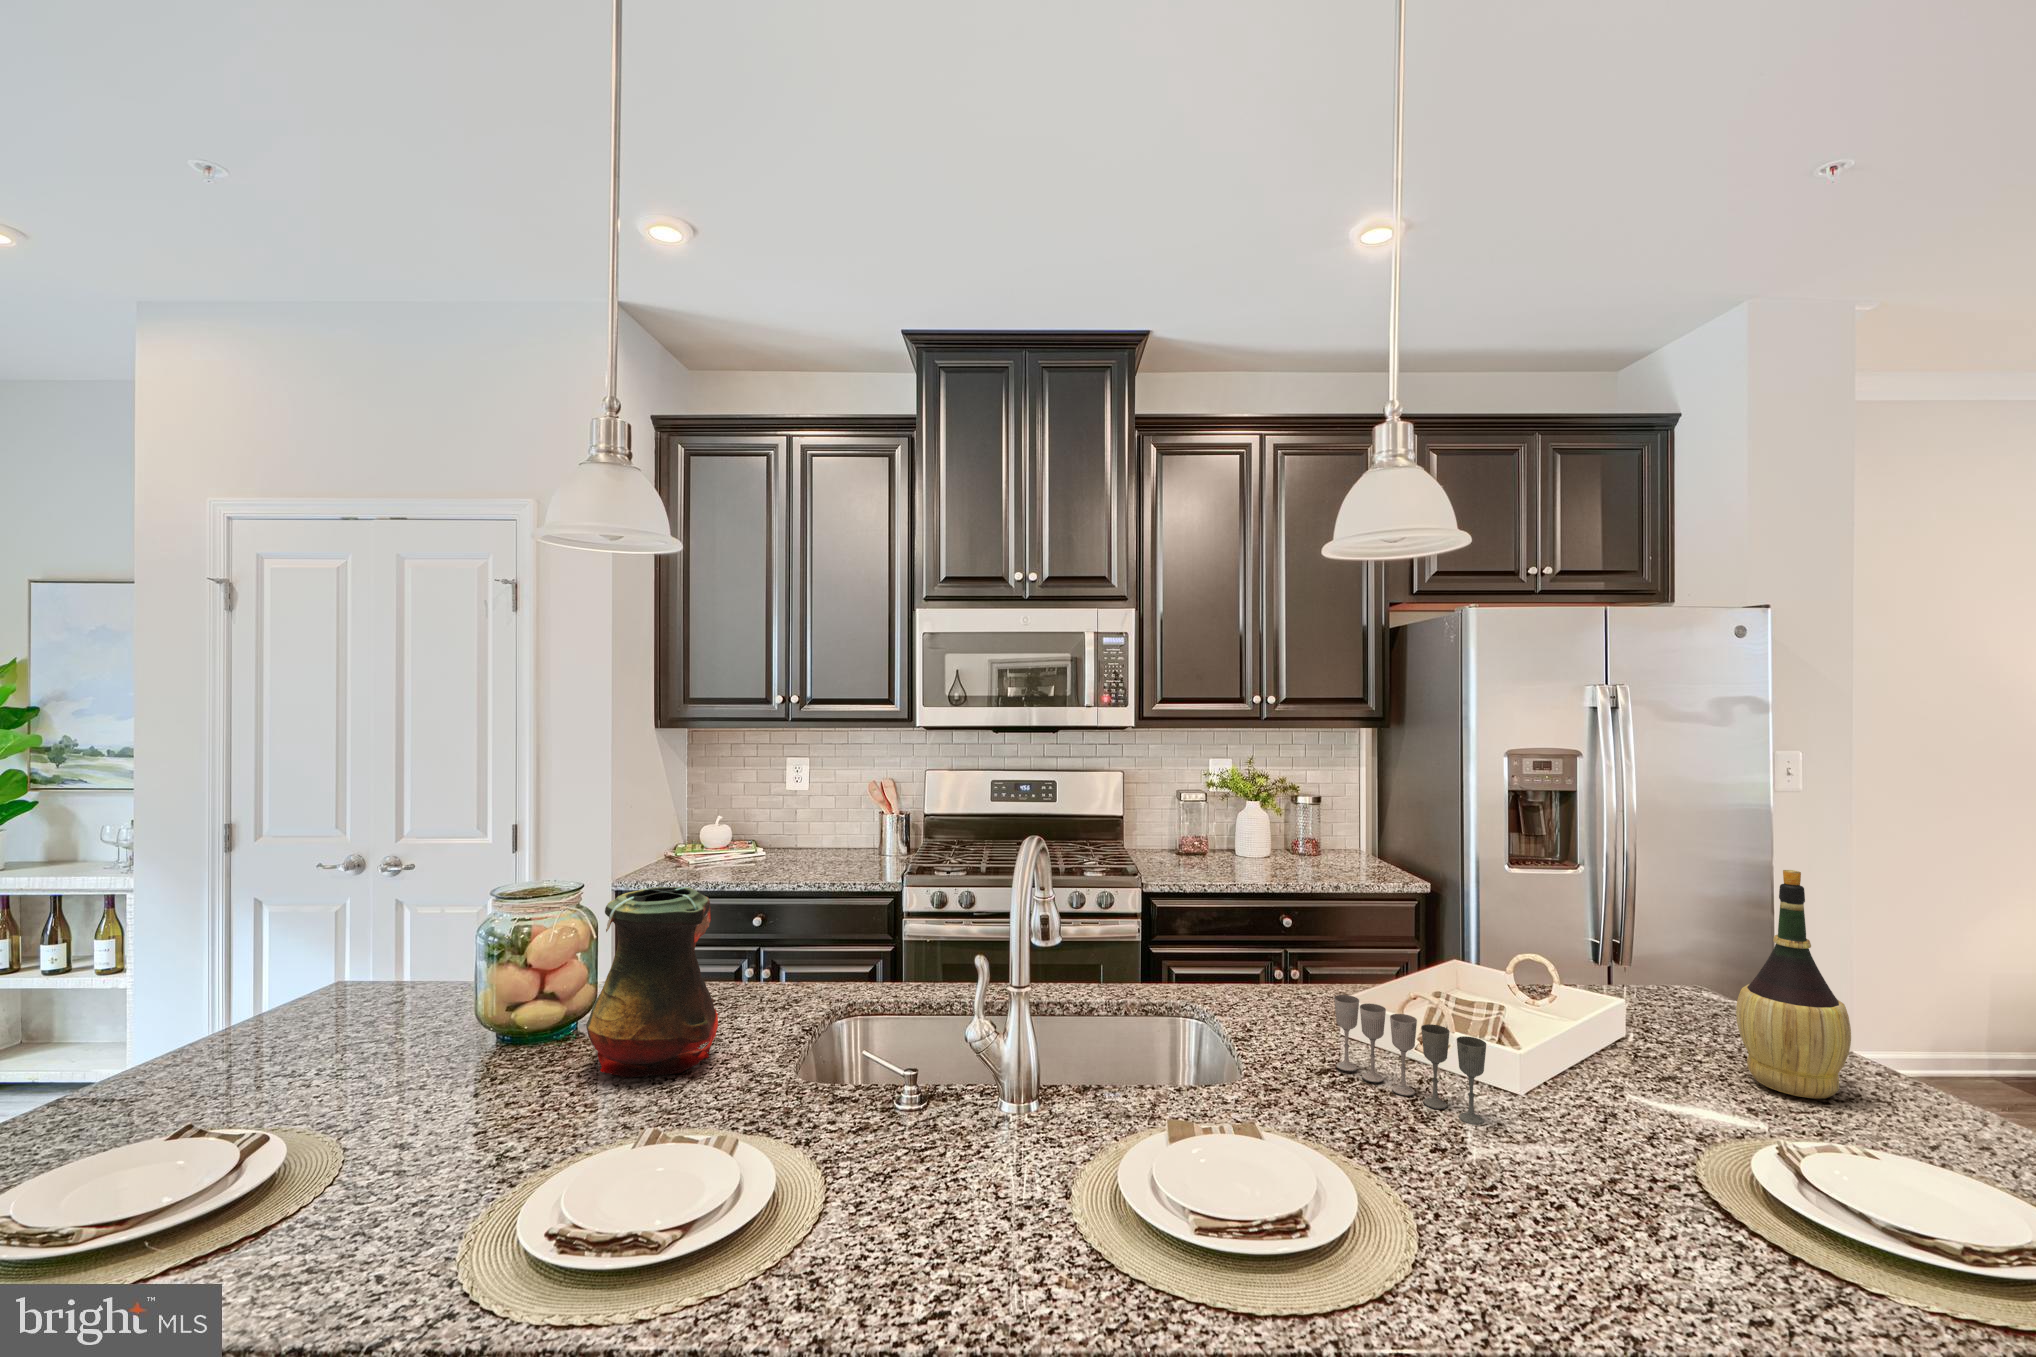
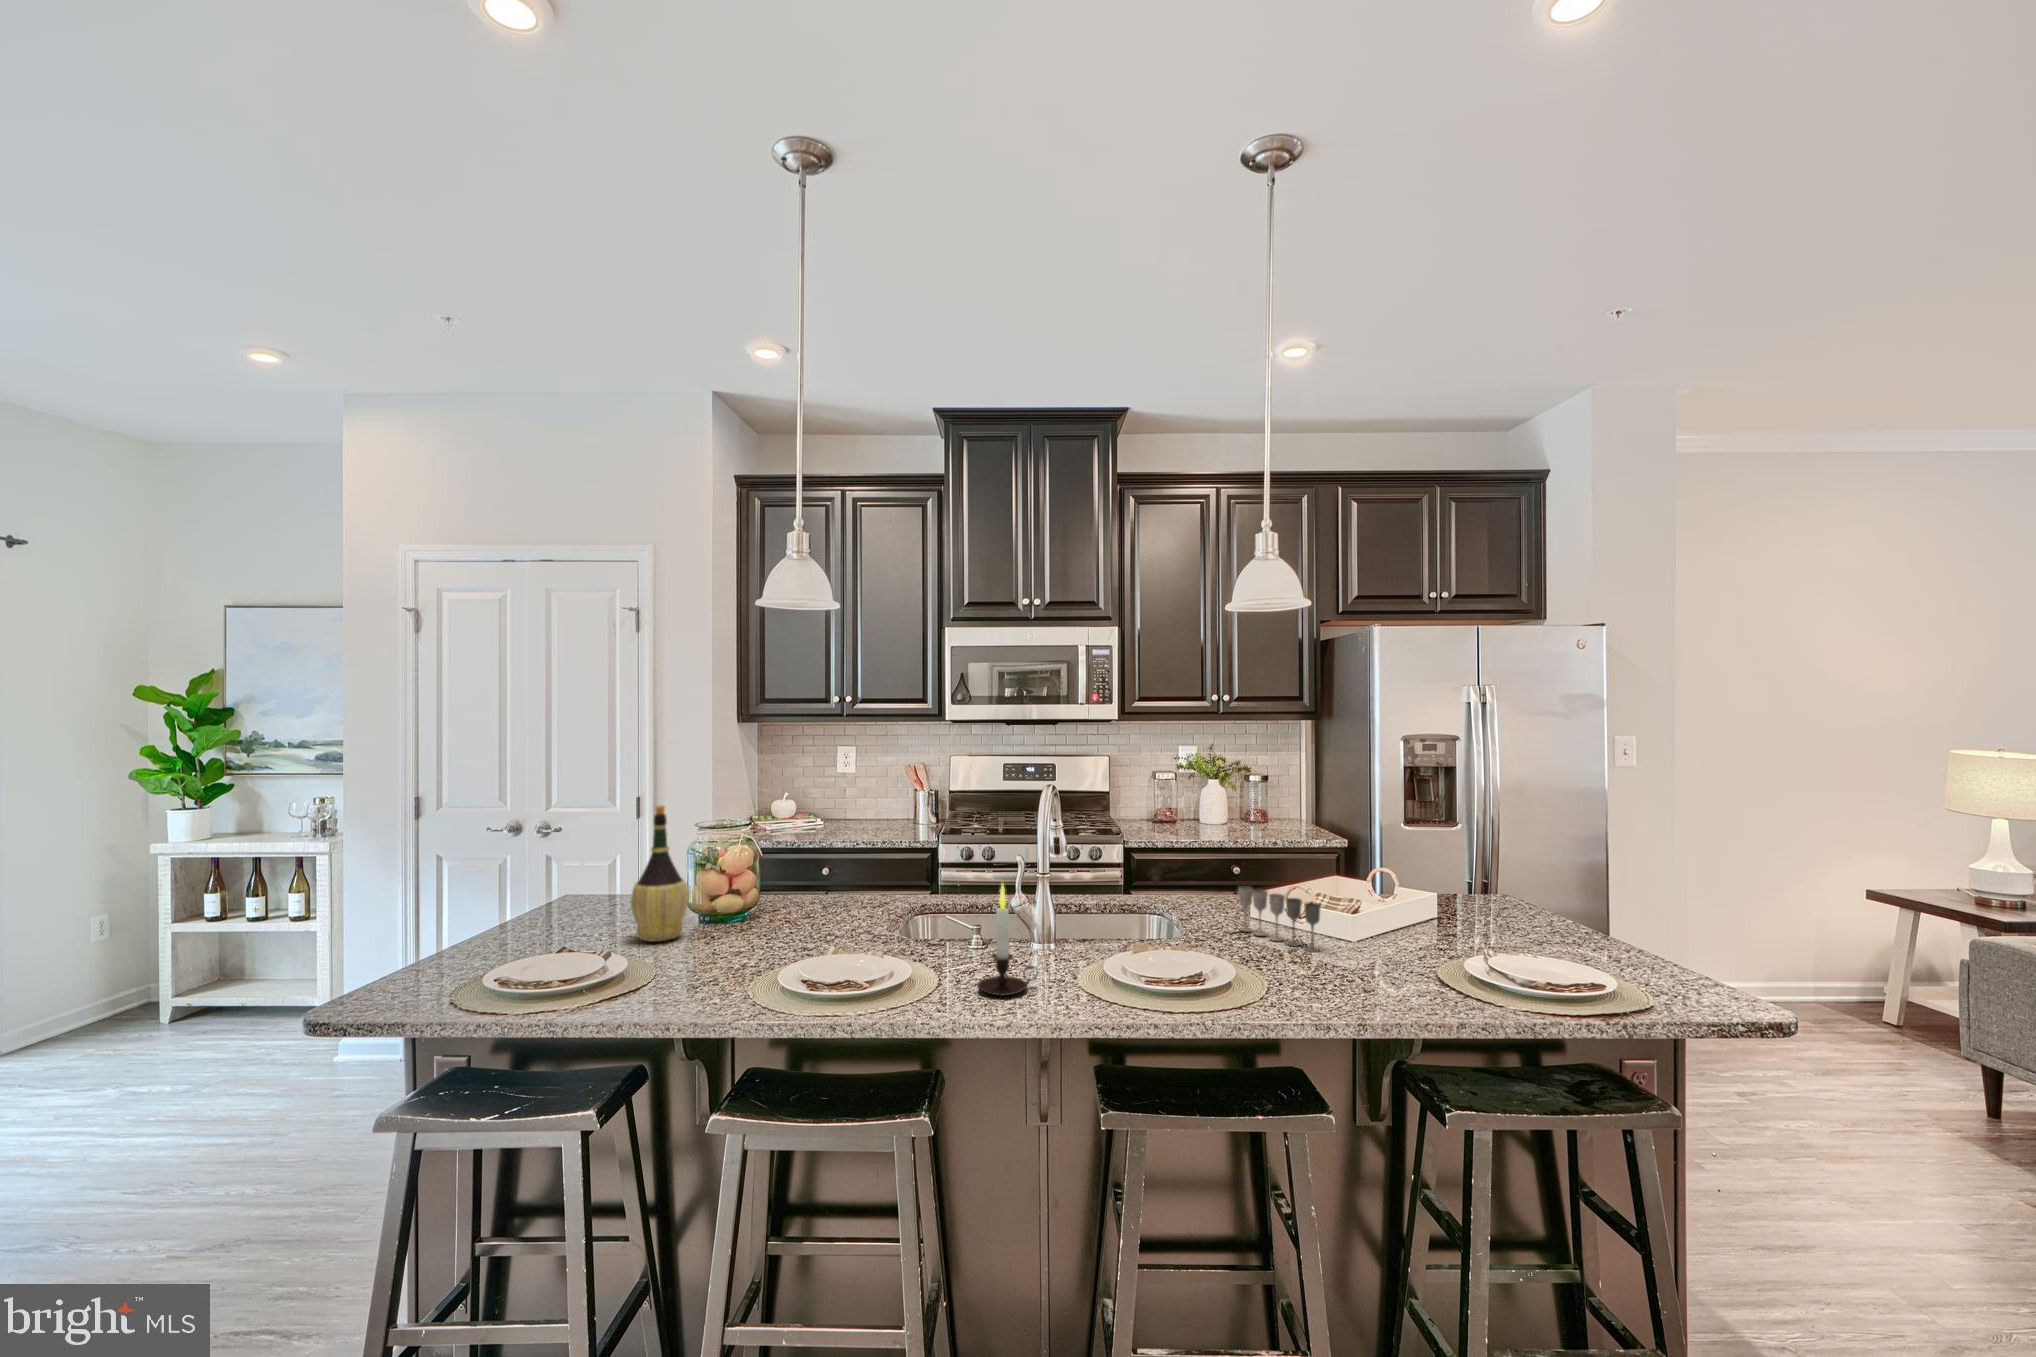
wine bottle: present [1736,870,1851,1098] -> present [631,806,689,941]
vase: present [586,887,718,1077] -> none [774,821,854,935]
candle: none [881,1036,999,1264] -> present [978,884,1038,996]

